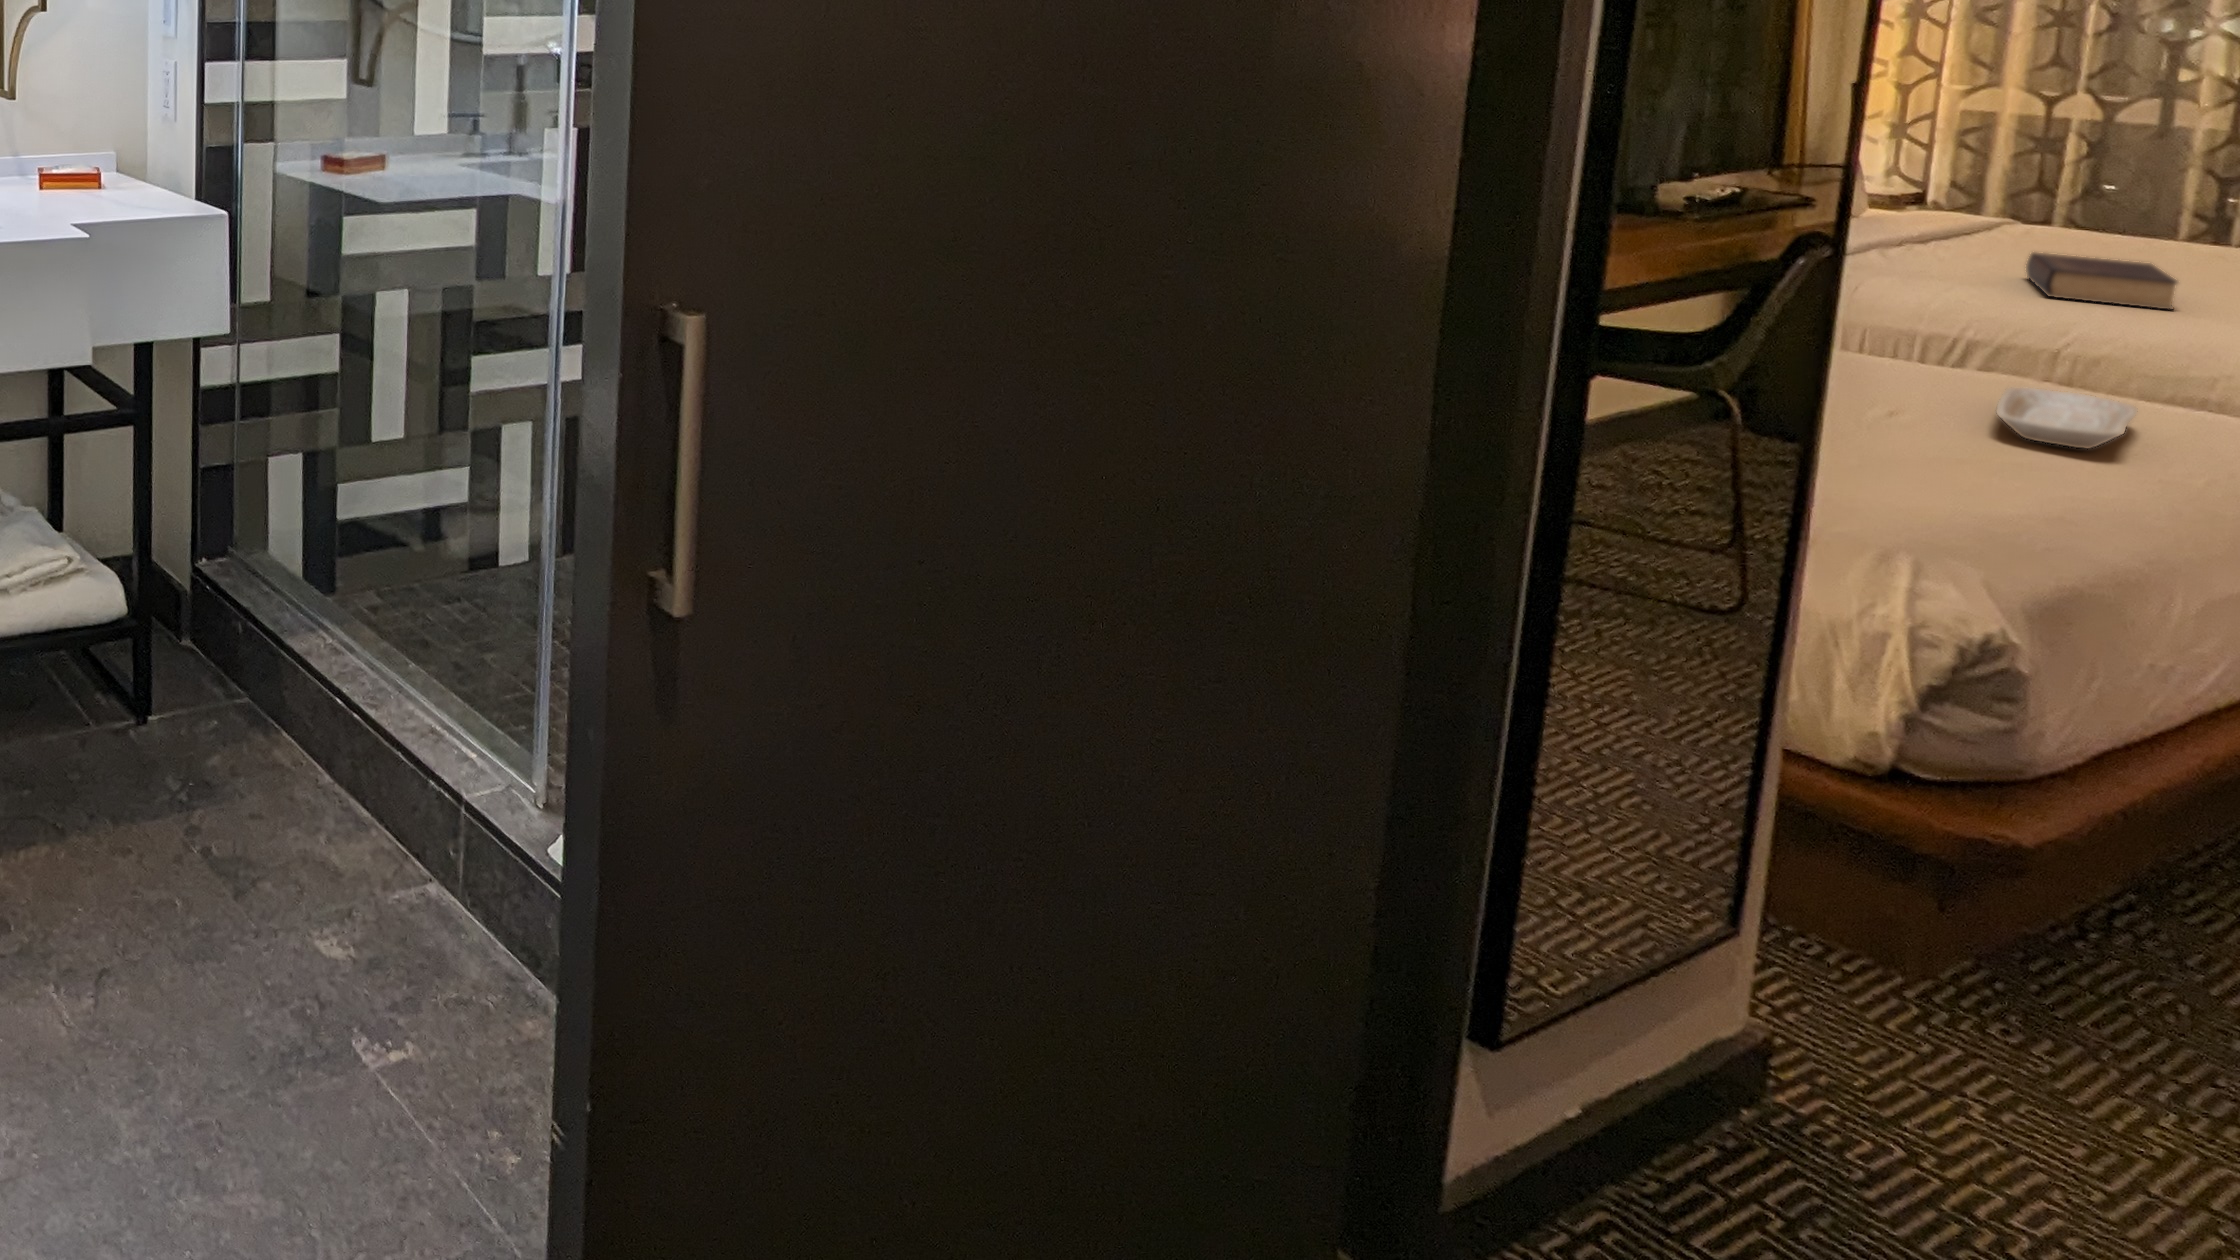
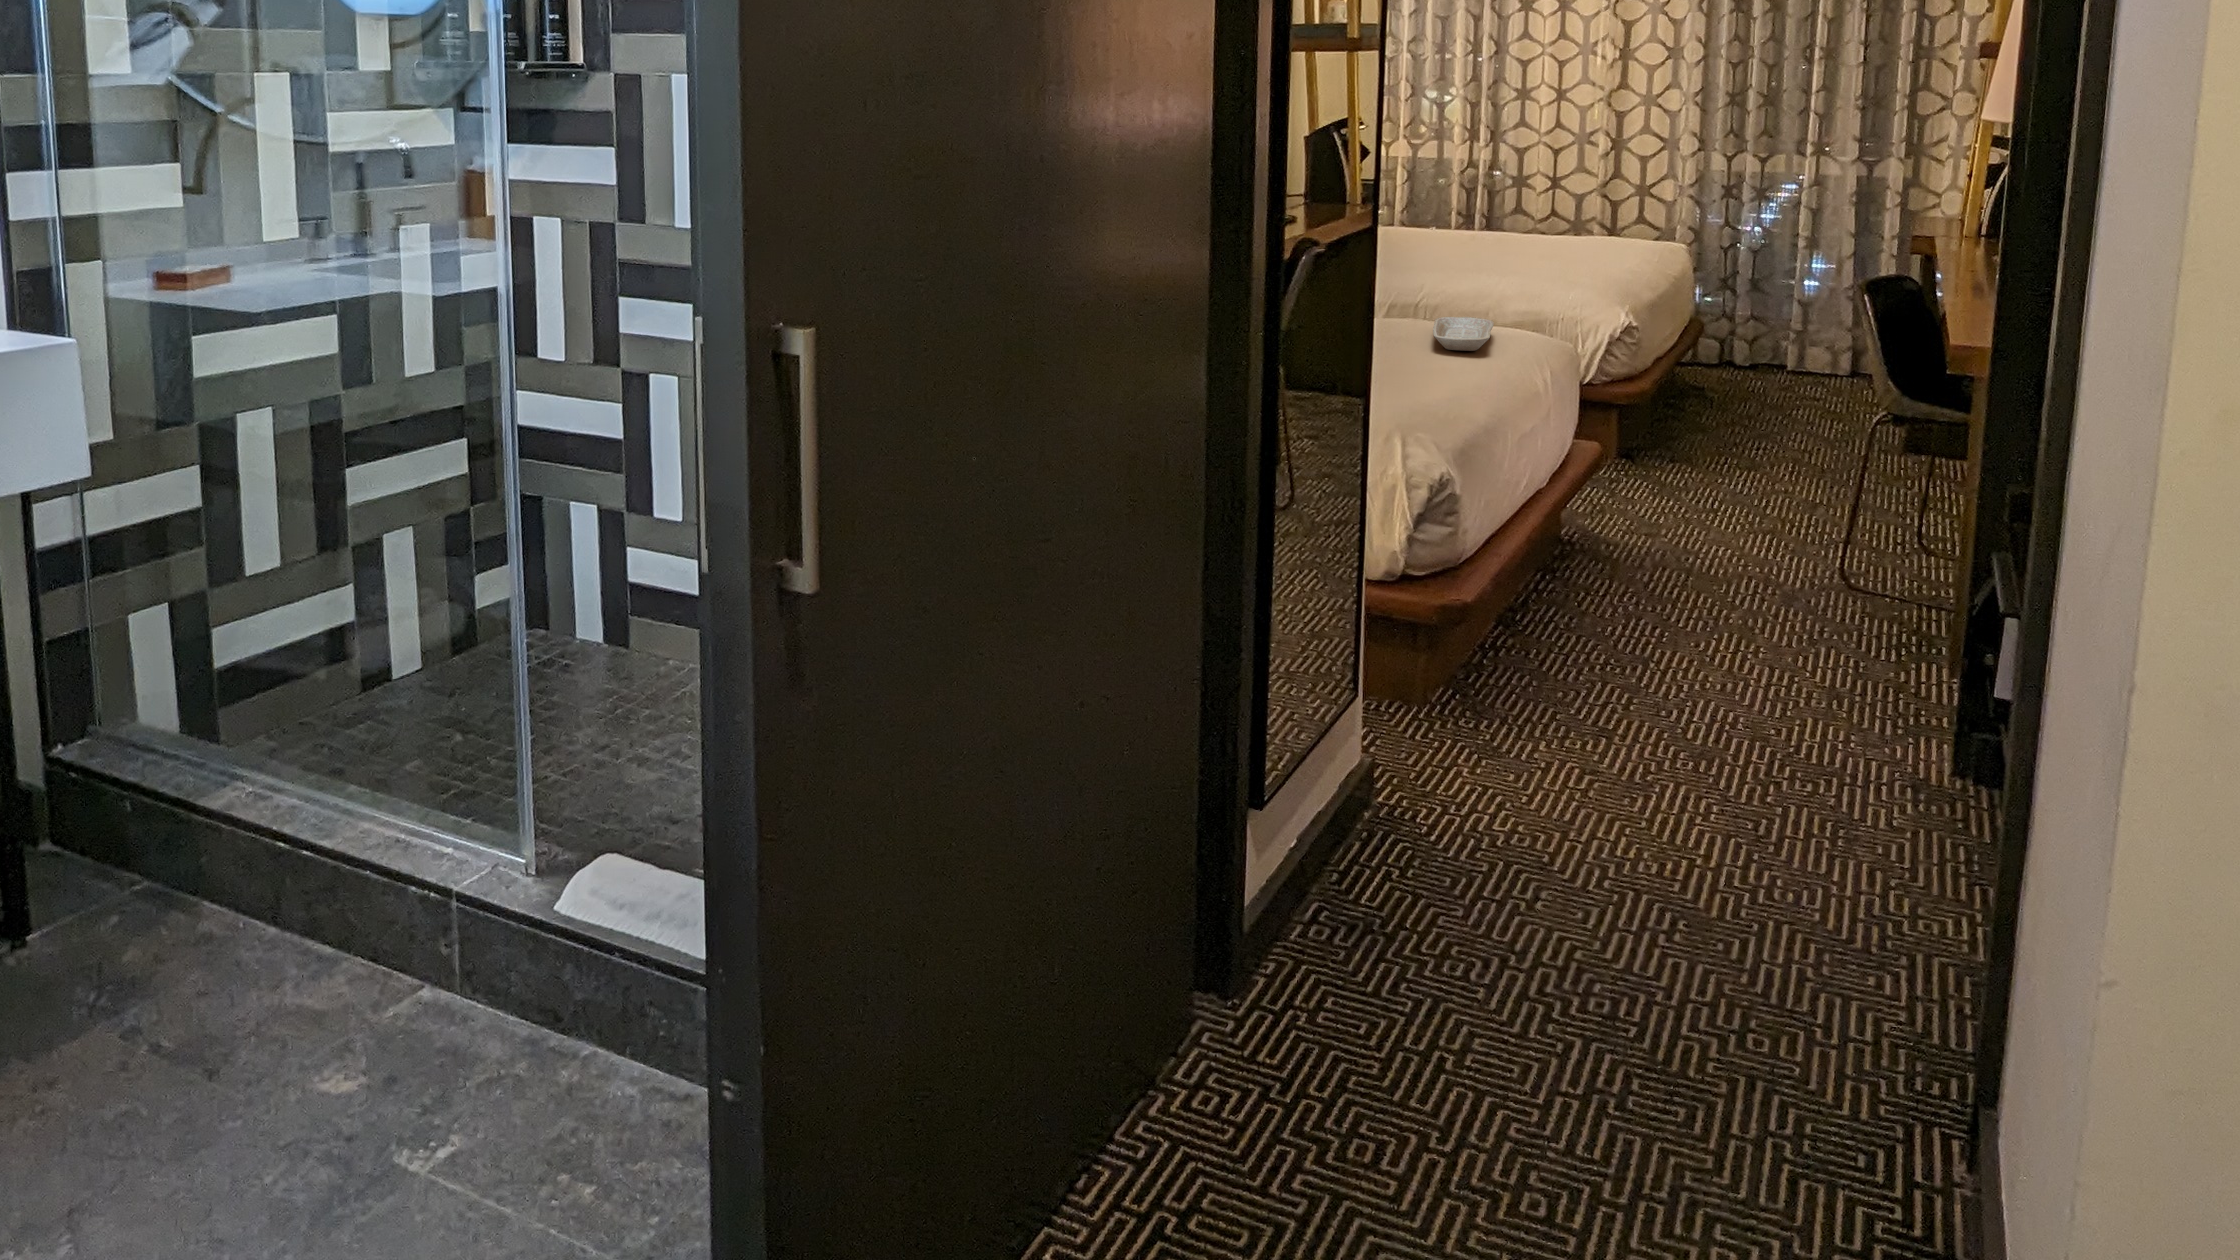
book: present [2026,253,2177,310] -> none [1432,230,1501,260]

